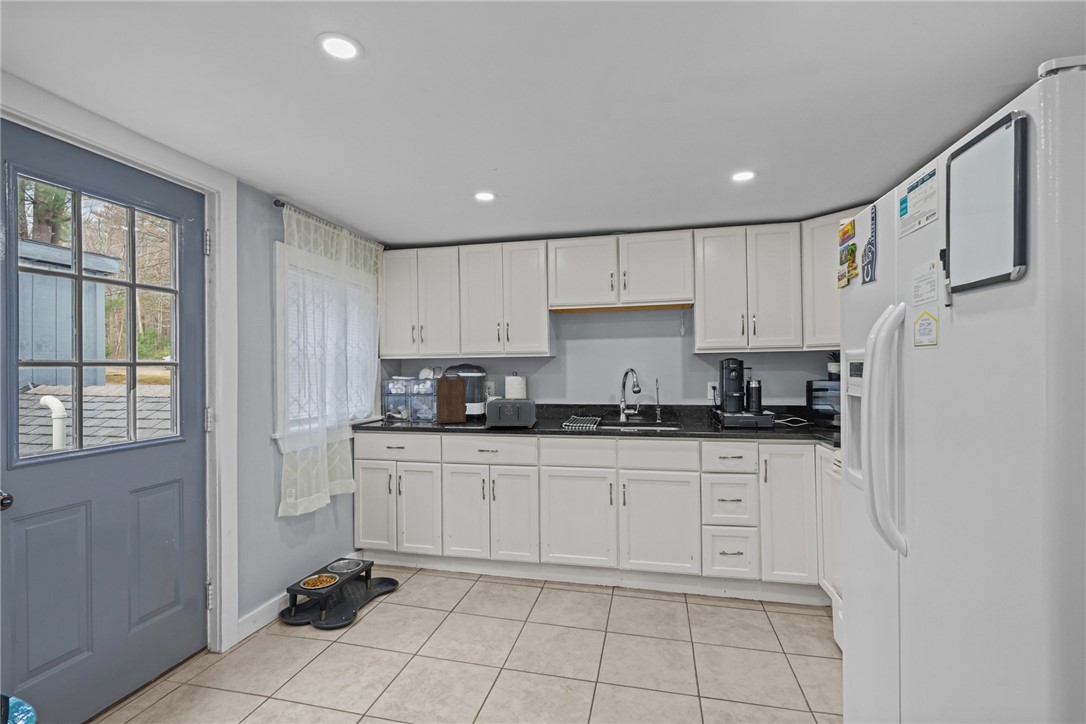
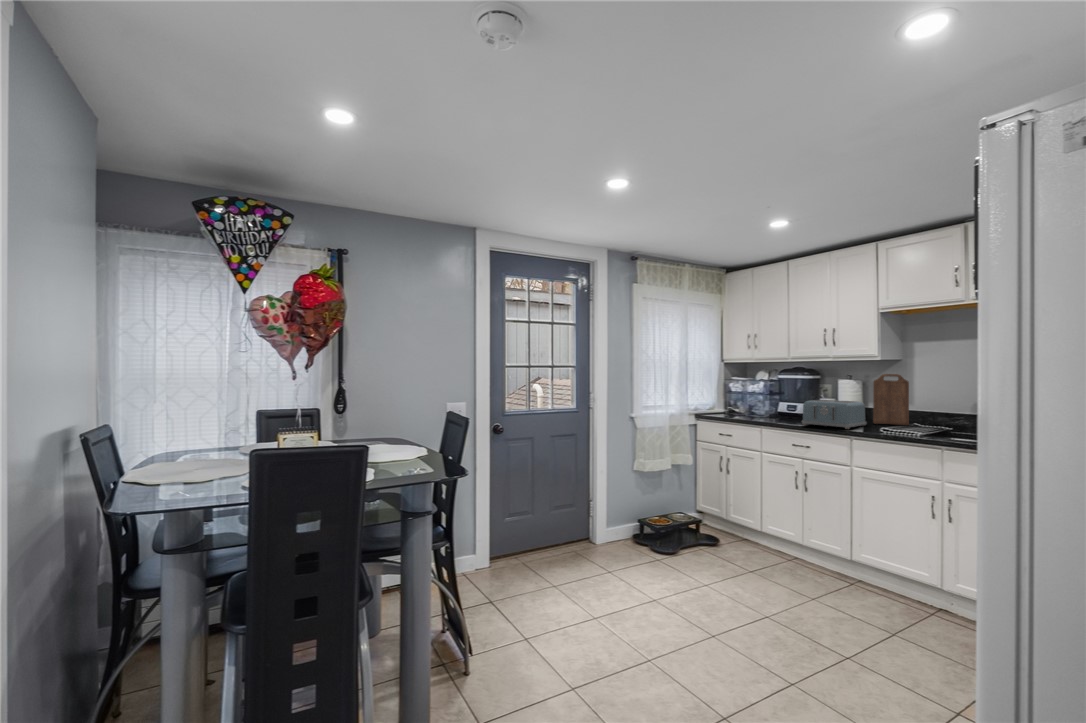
cutting board: present [436,373,466,423] -> present [873,374,909,425]

